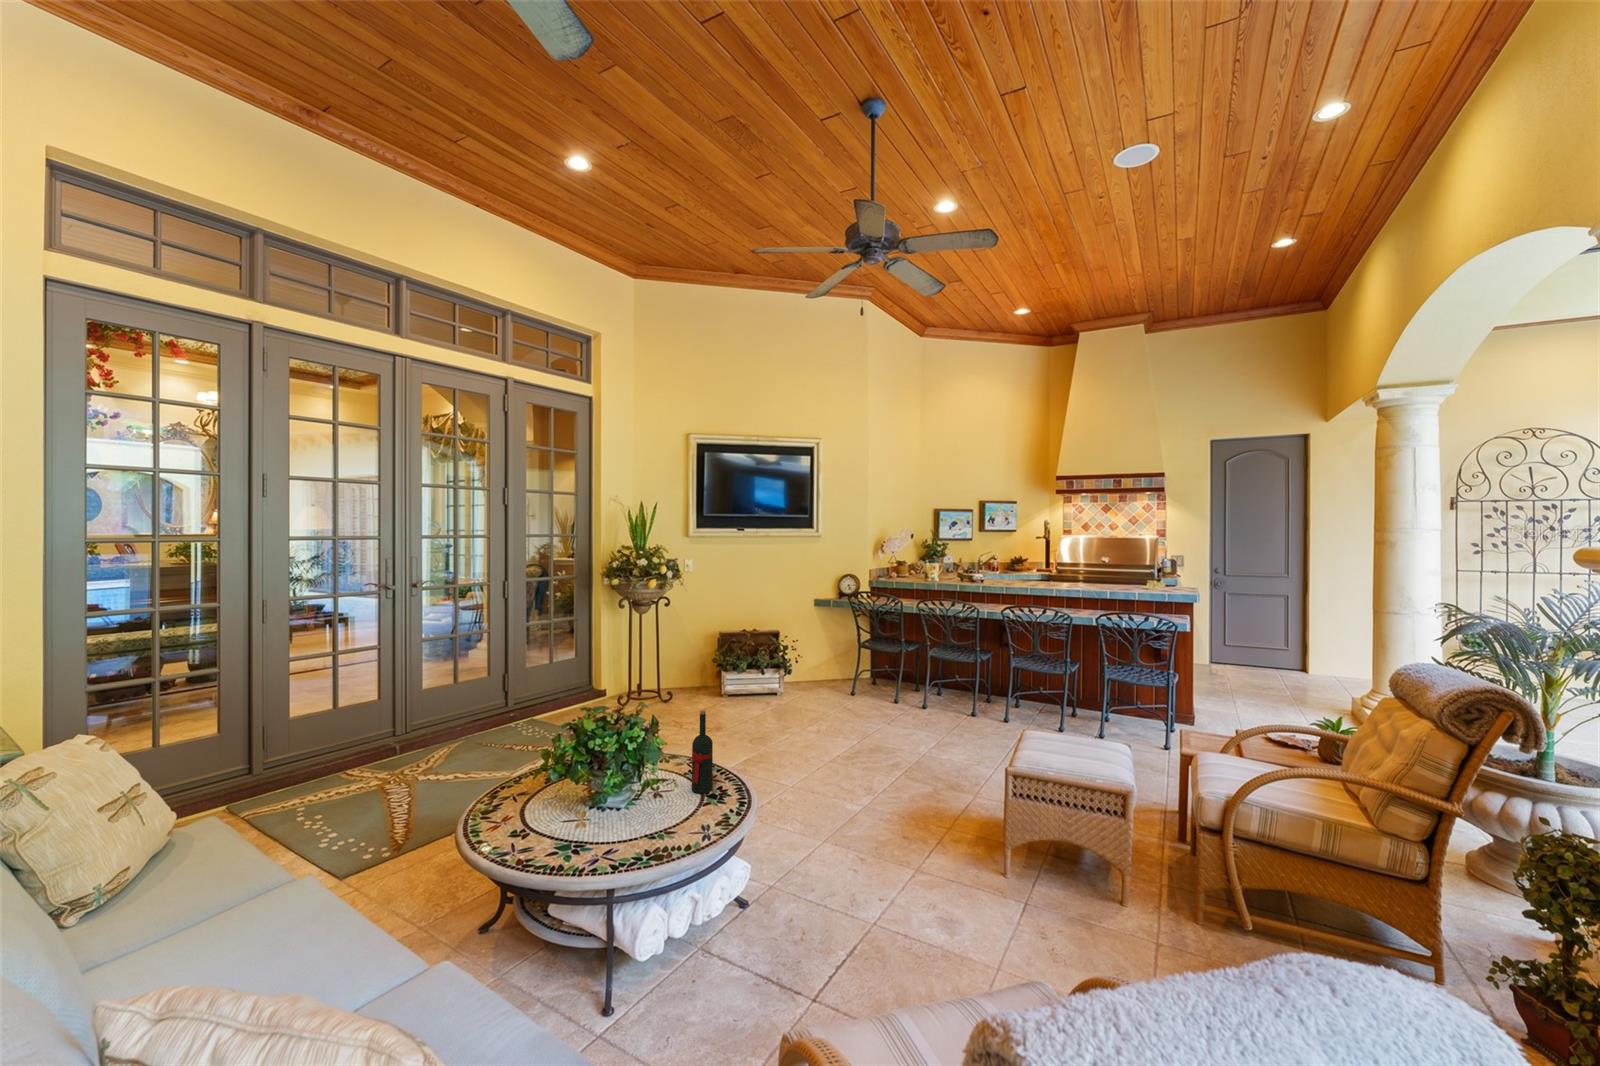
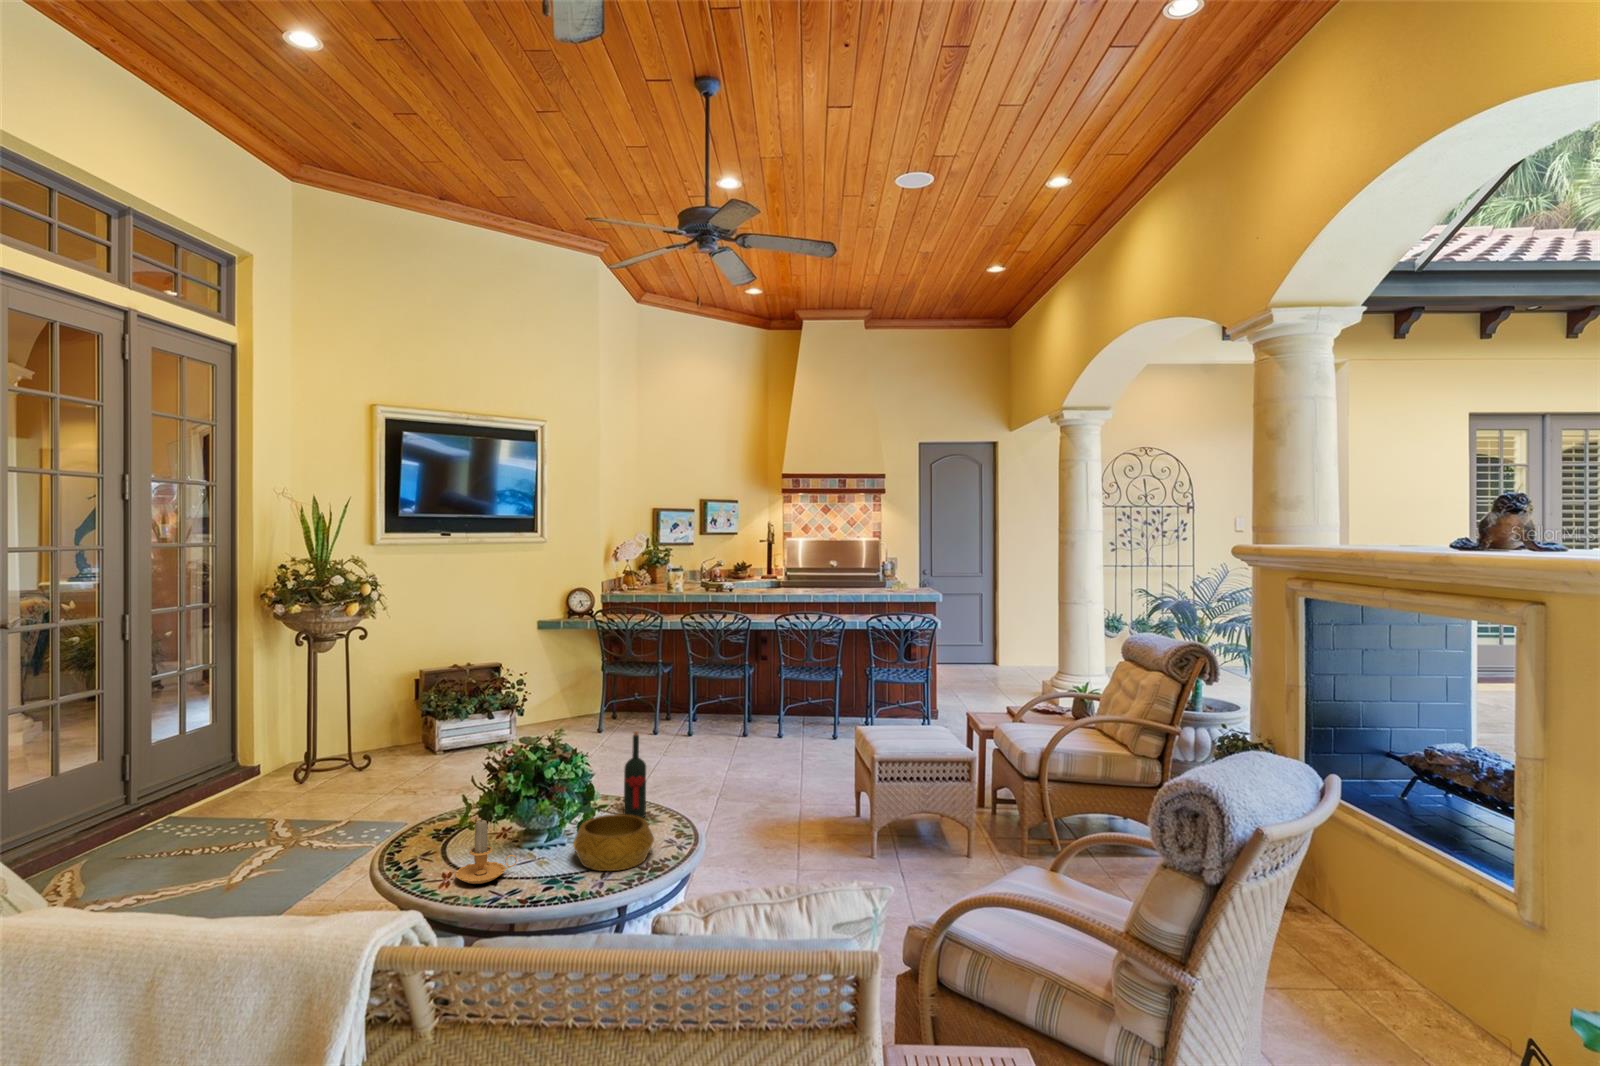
candle: none [499,772,549,830] -> present [455,820,517,884]
decorative bowl: none [592,787,671,847] -> present [573,814,654,871]

